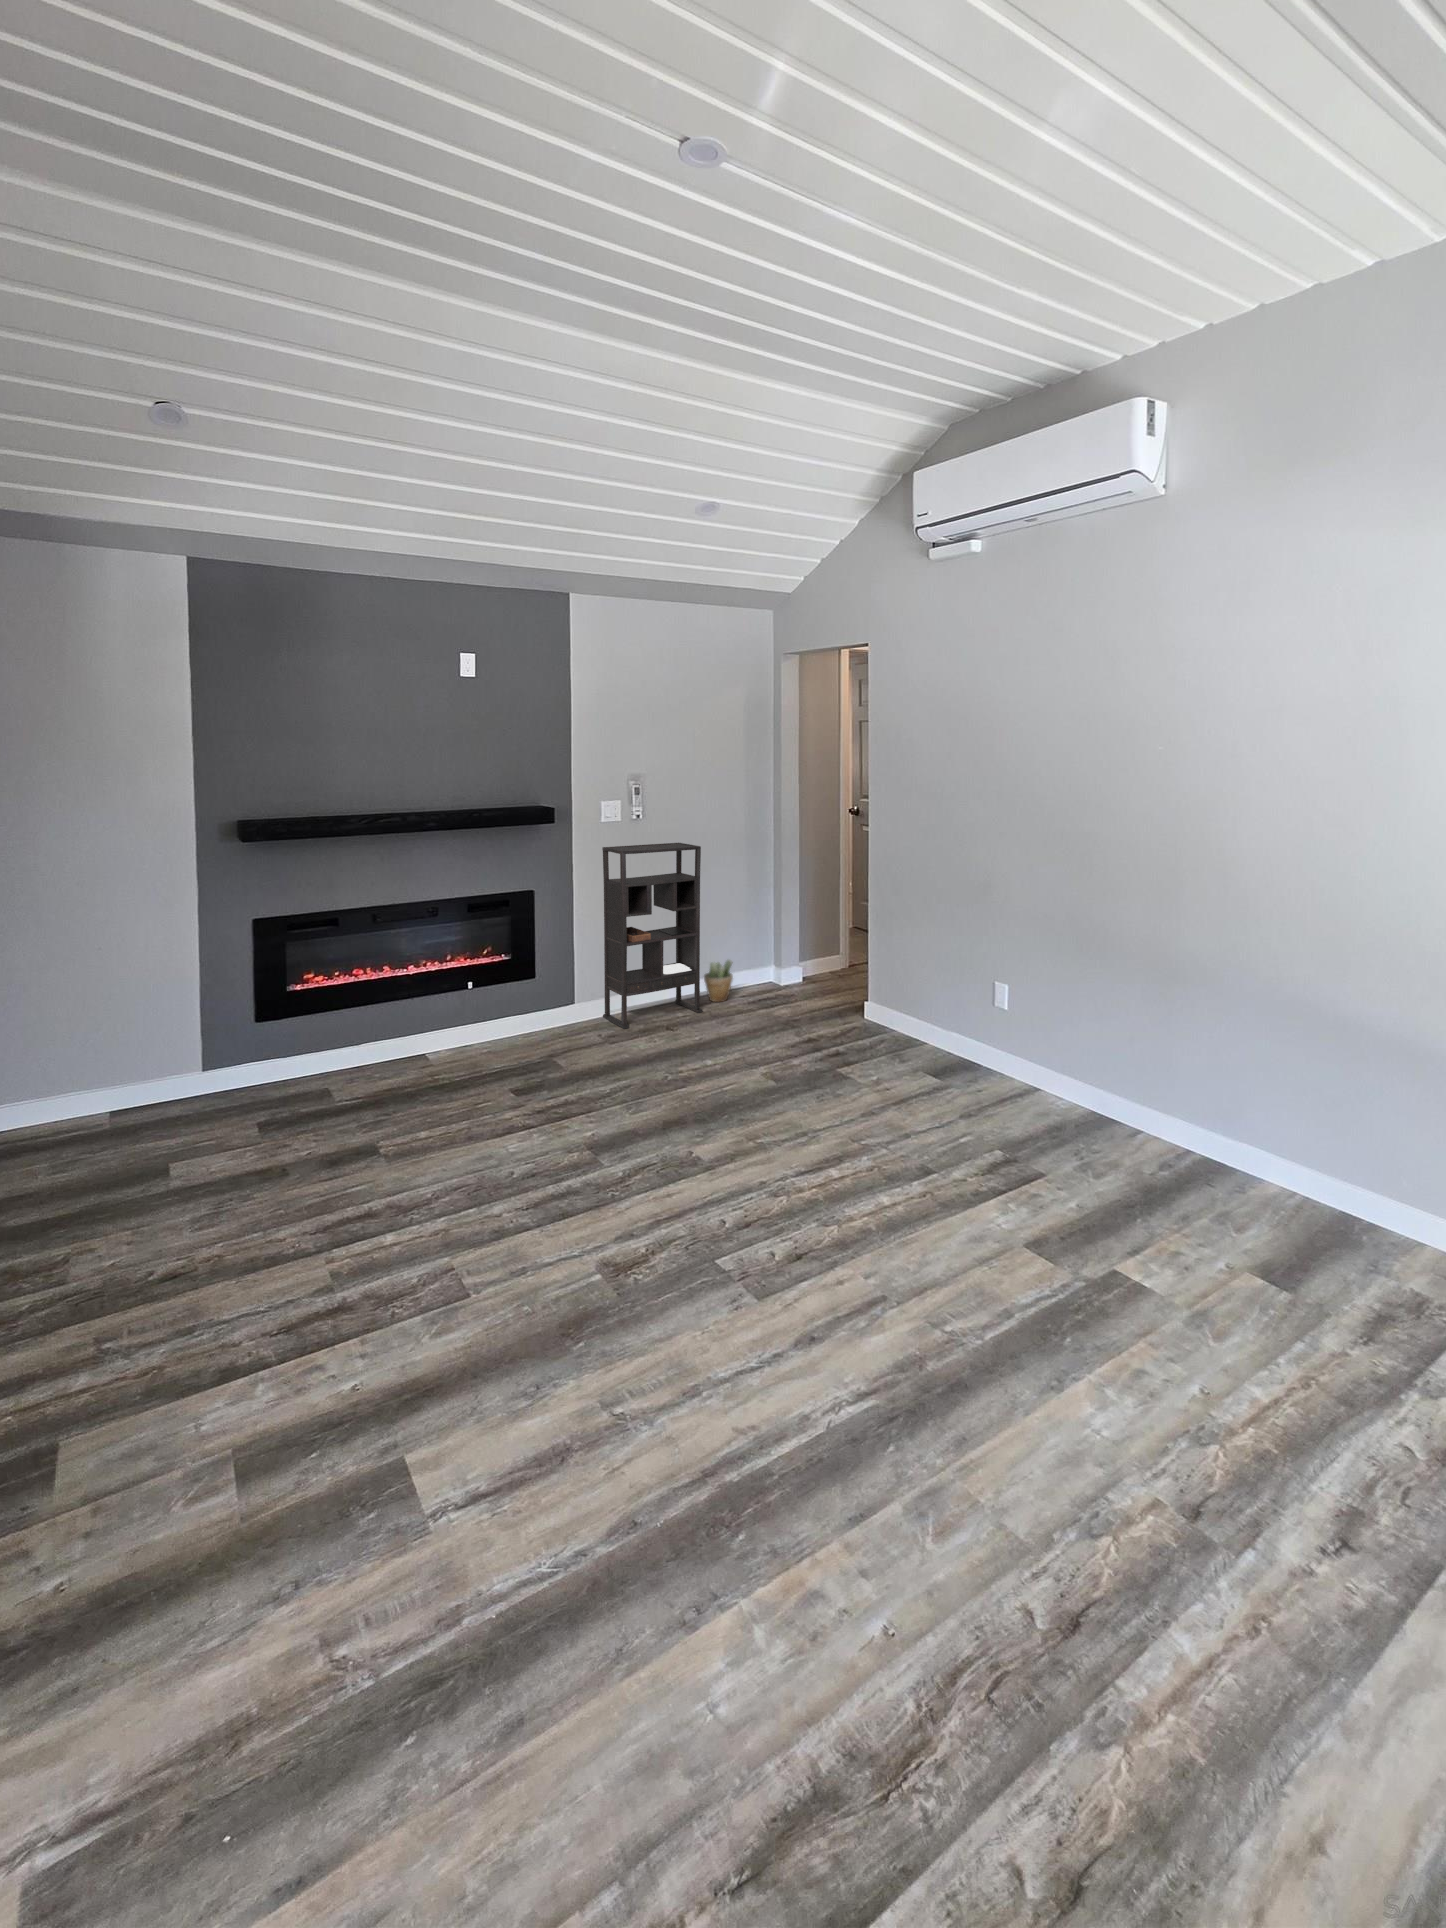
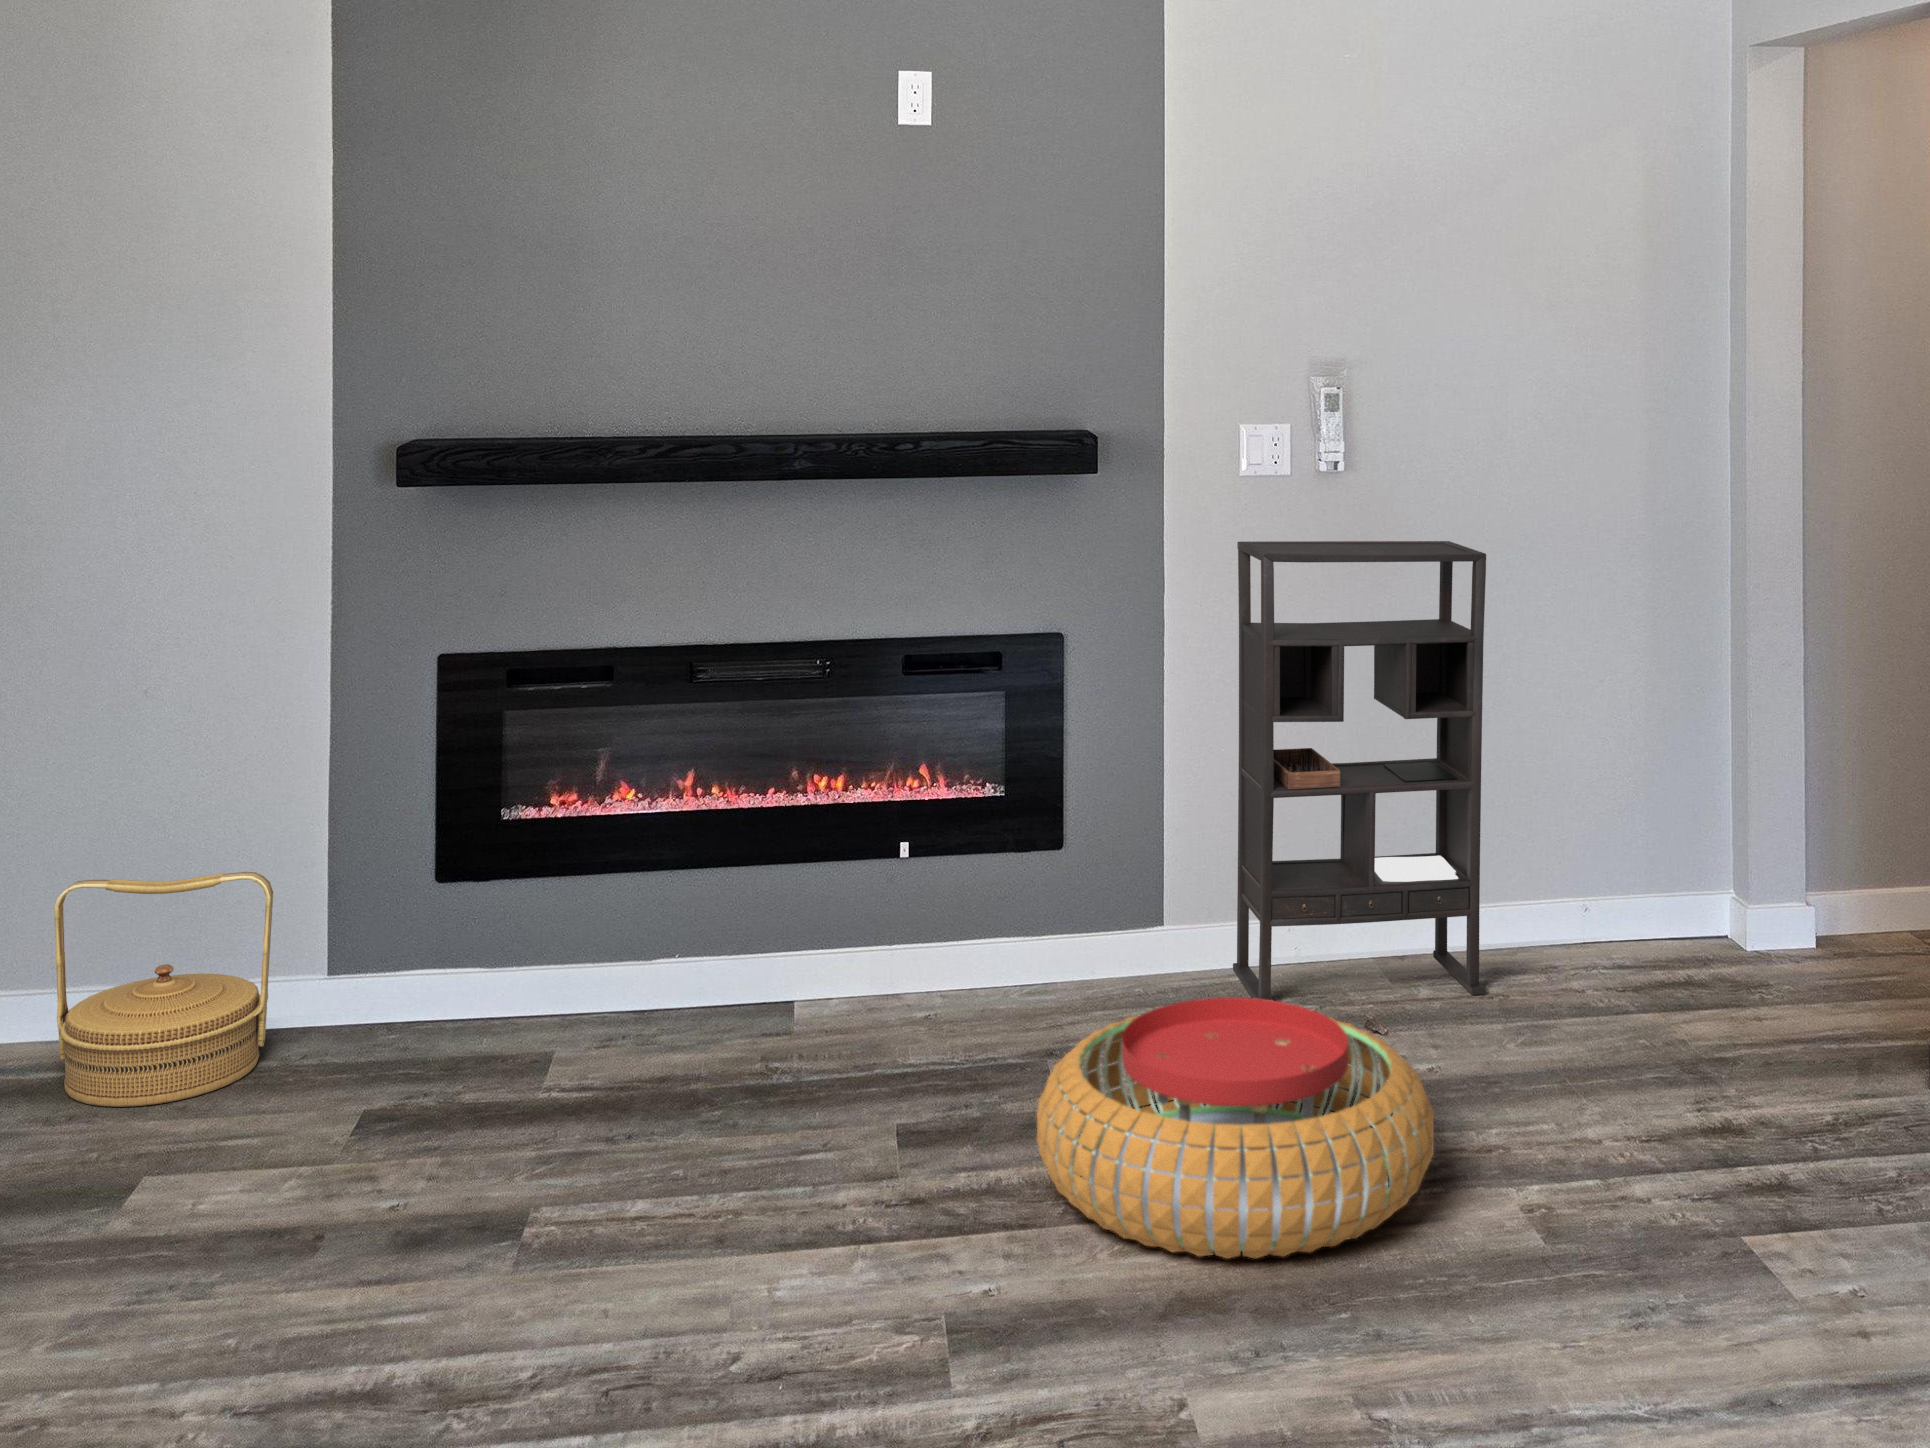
potted plant: present [704,960,733,1002] -> none [1510,861,1589,973]
pouf: none [580,1018,731,1109] -> present [1037,998,1434,1259]
woven basket: none [70,1028,188,1147] -> present [54,872,273,1107]

